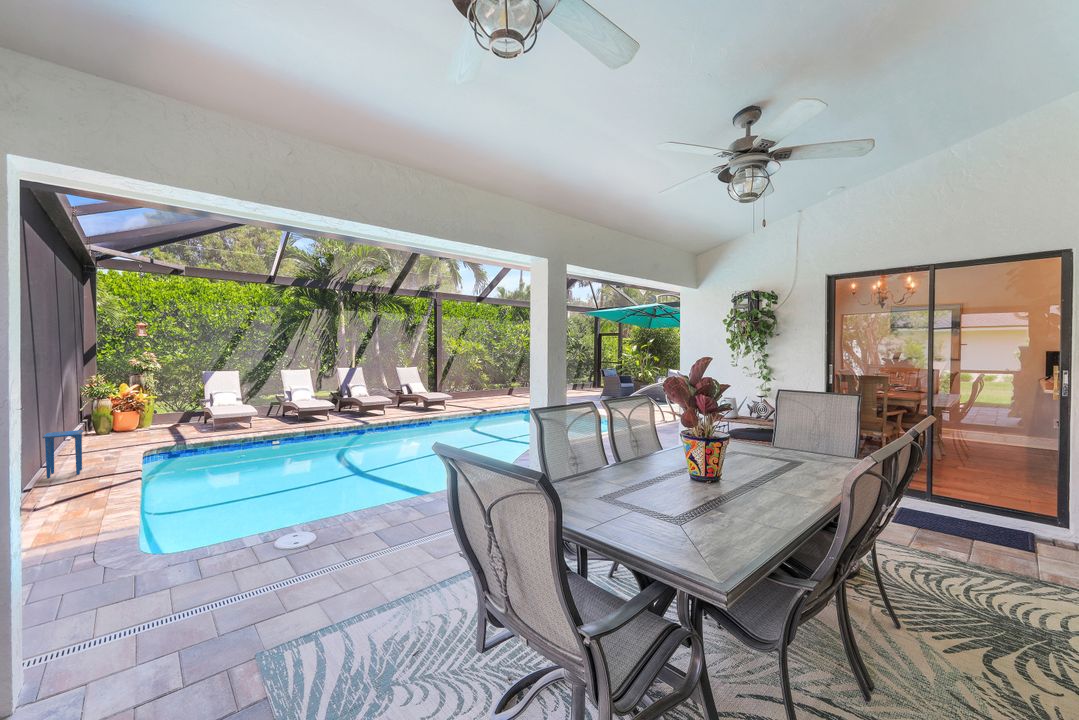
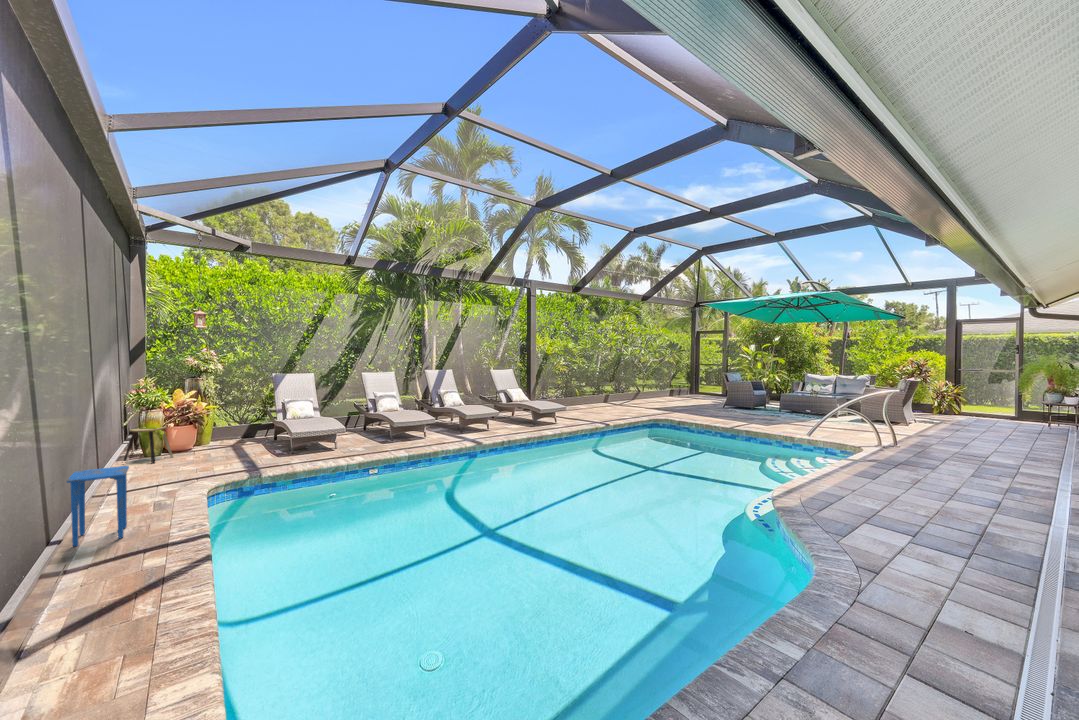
stool: none [80,410,120,438] -> present [124,426,173,464]

